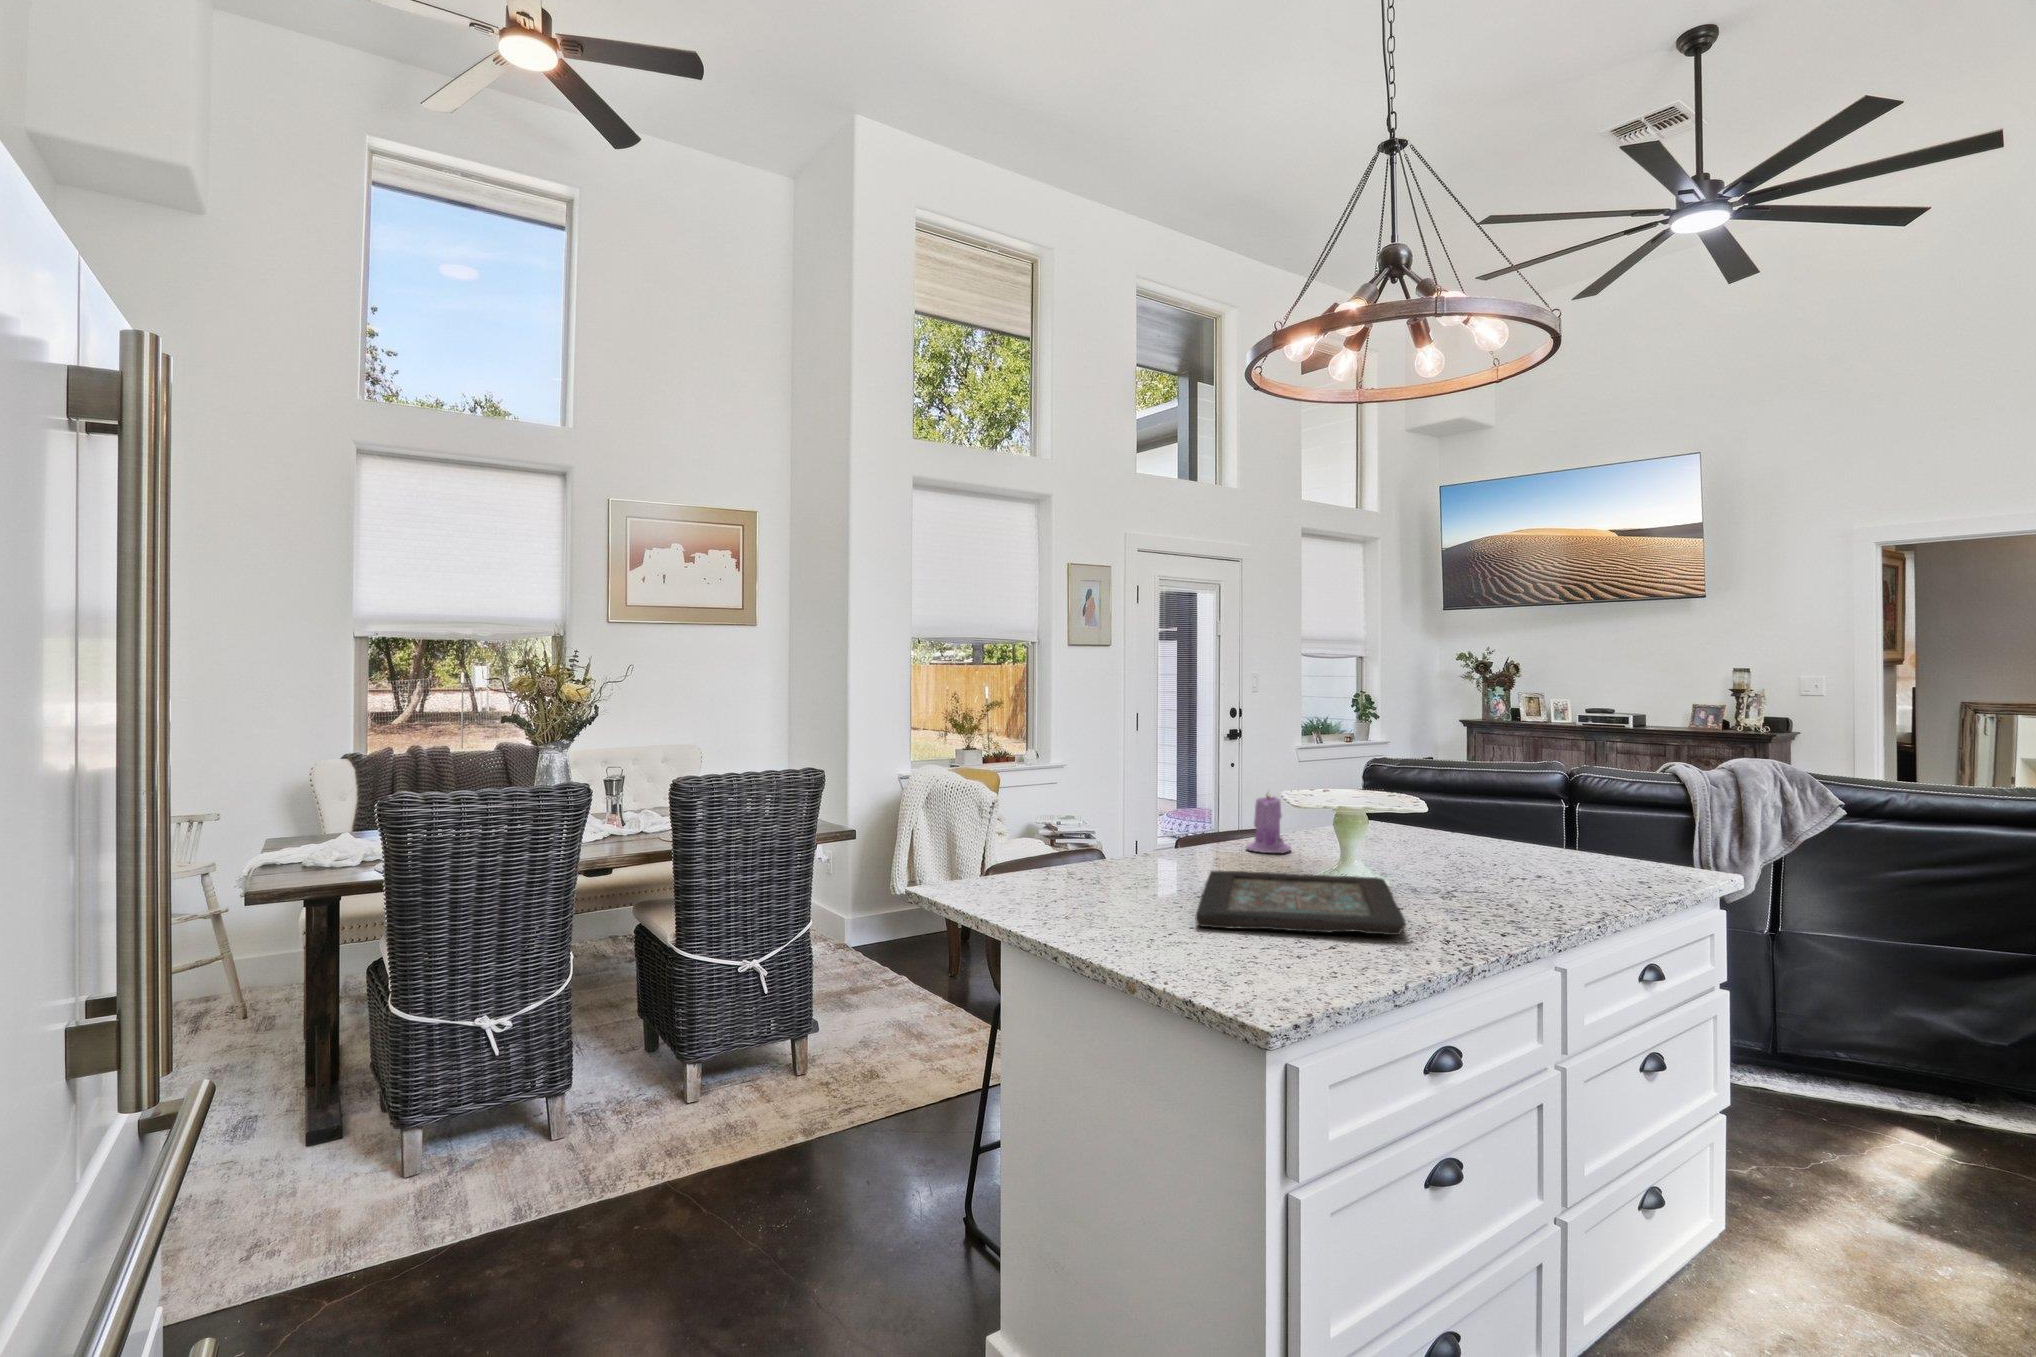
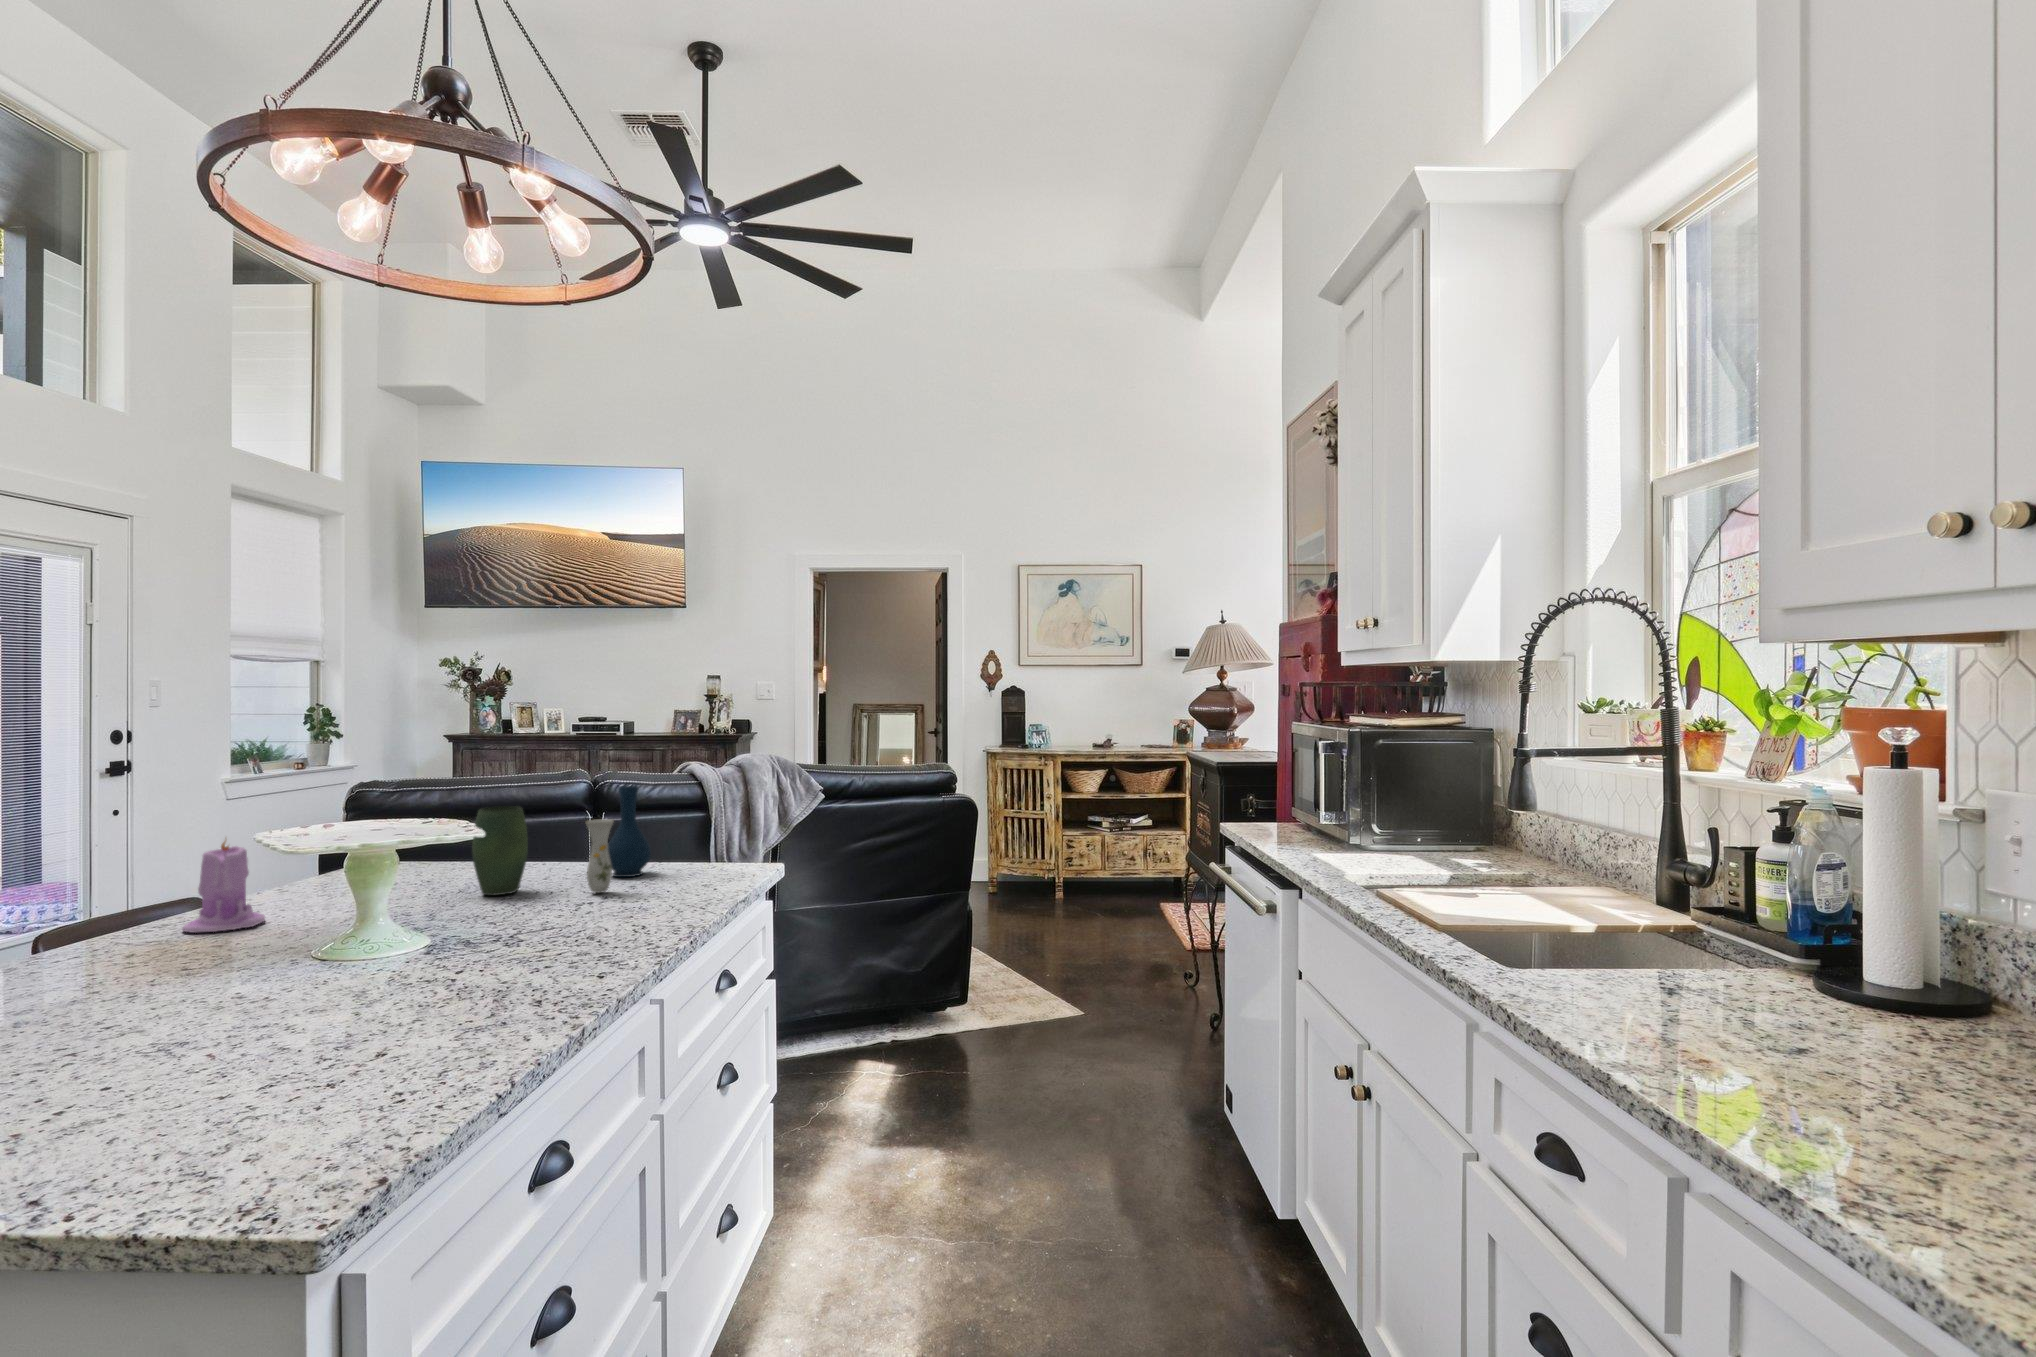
vase: none [1430,779,1593,872] -> present [472,786,651,895]
decorative tray: present [1195,871,1406,935] -> none [113,936,487,1083]

